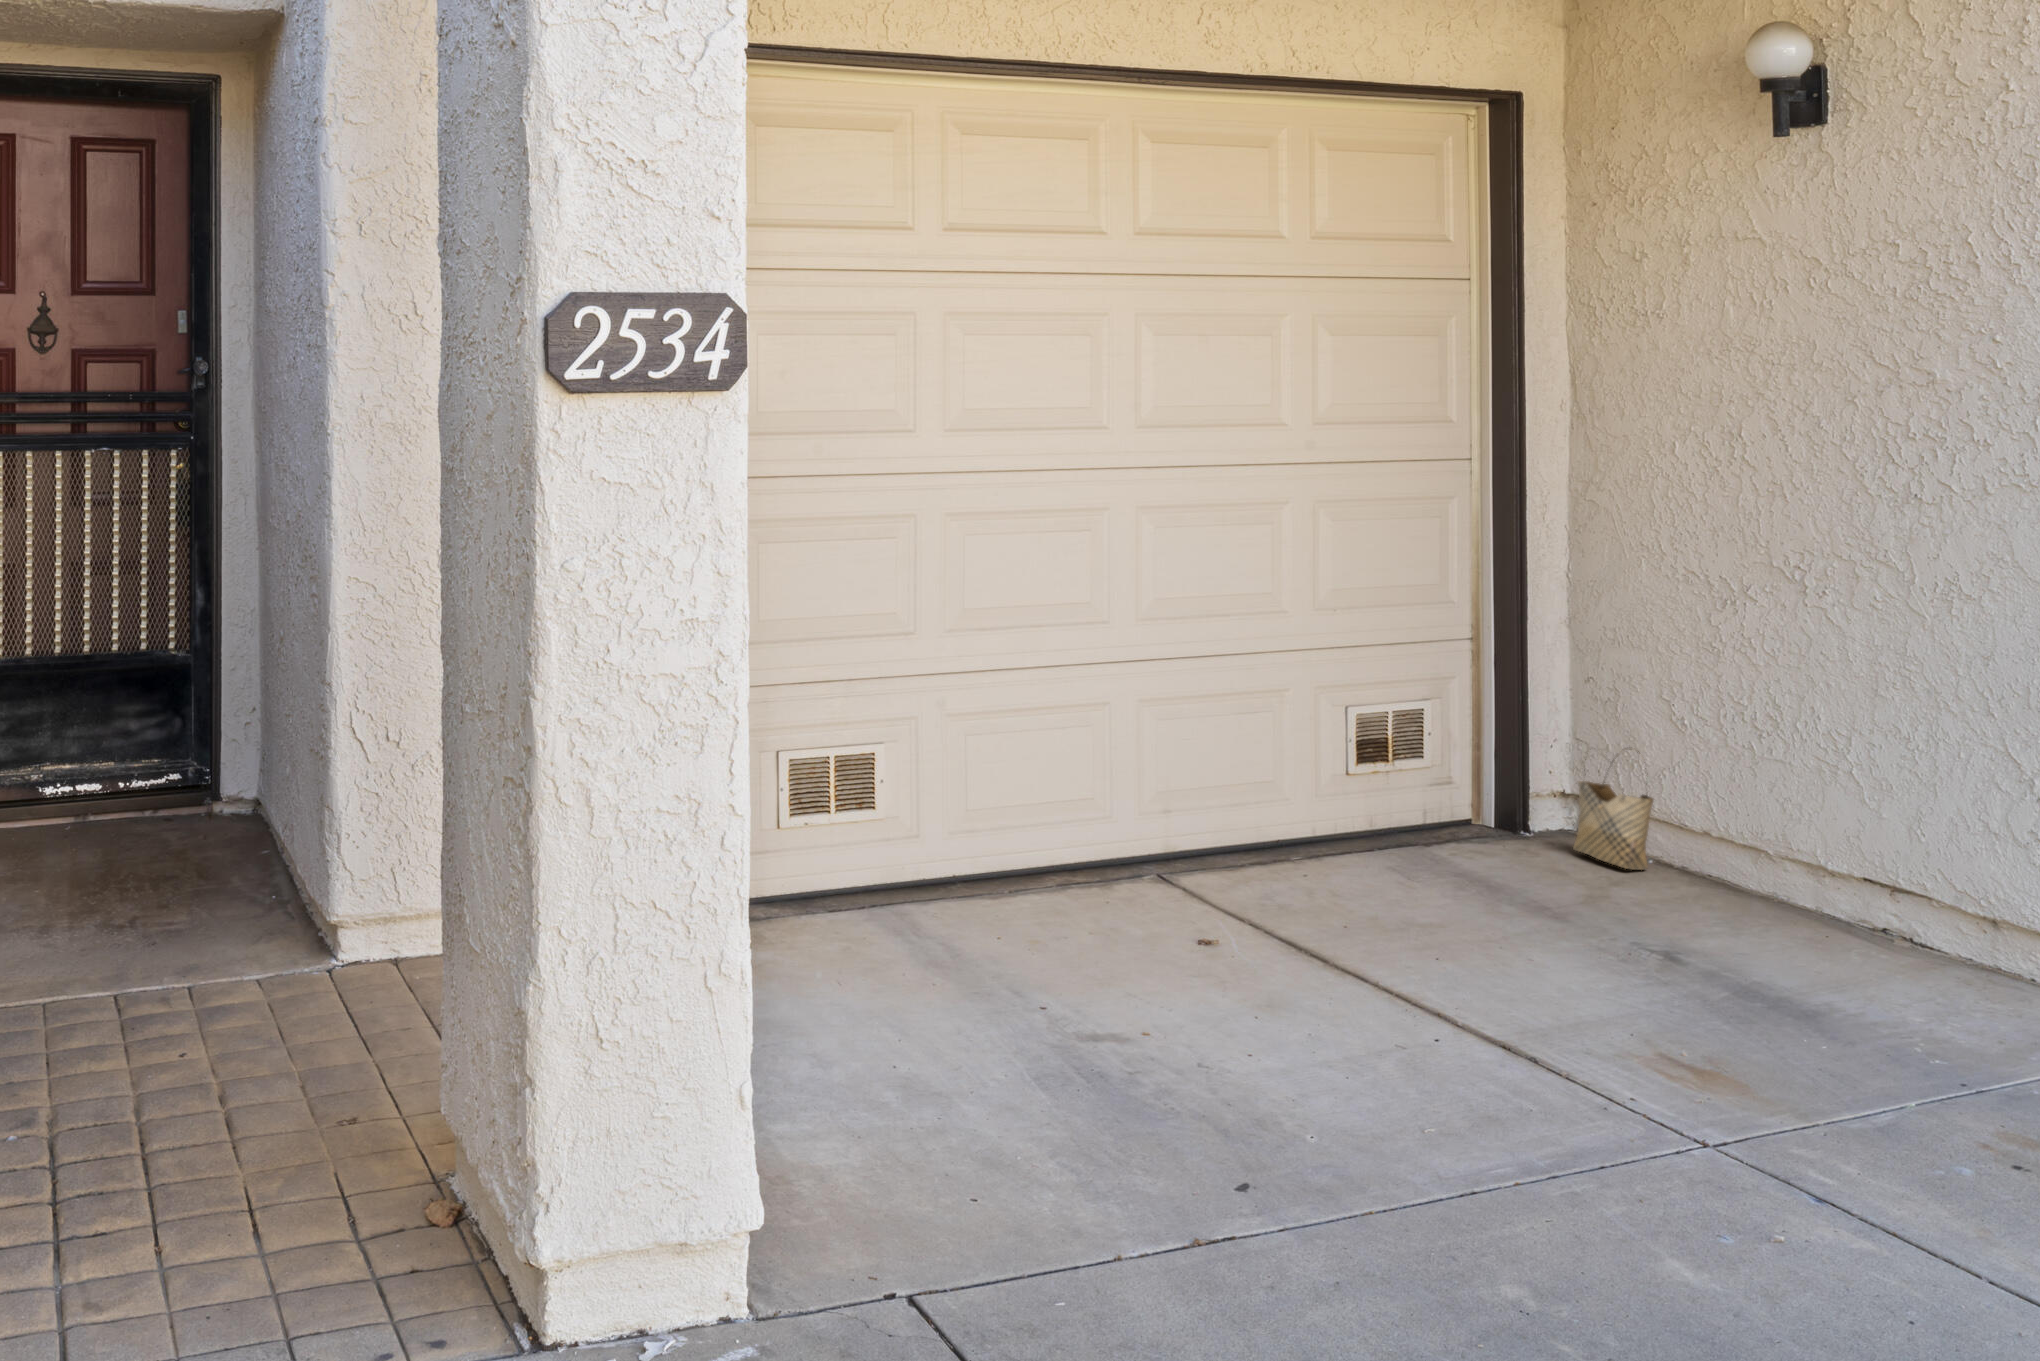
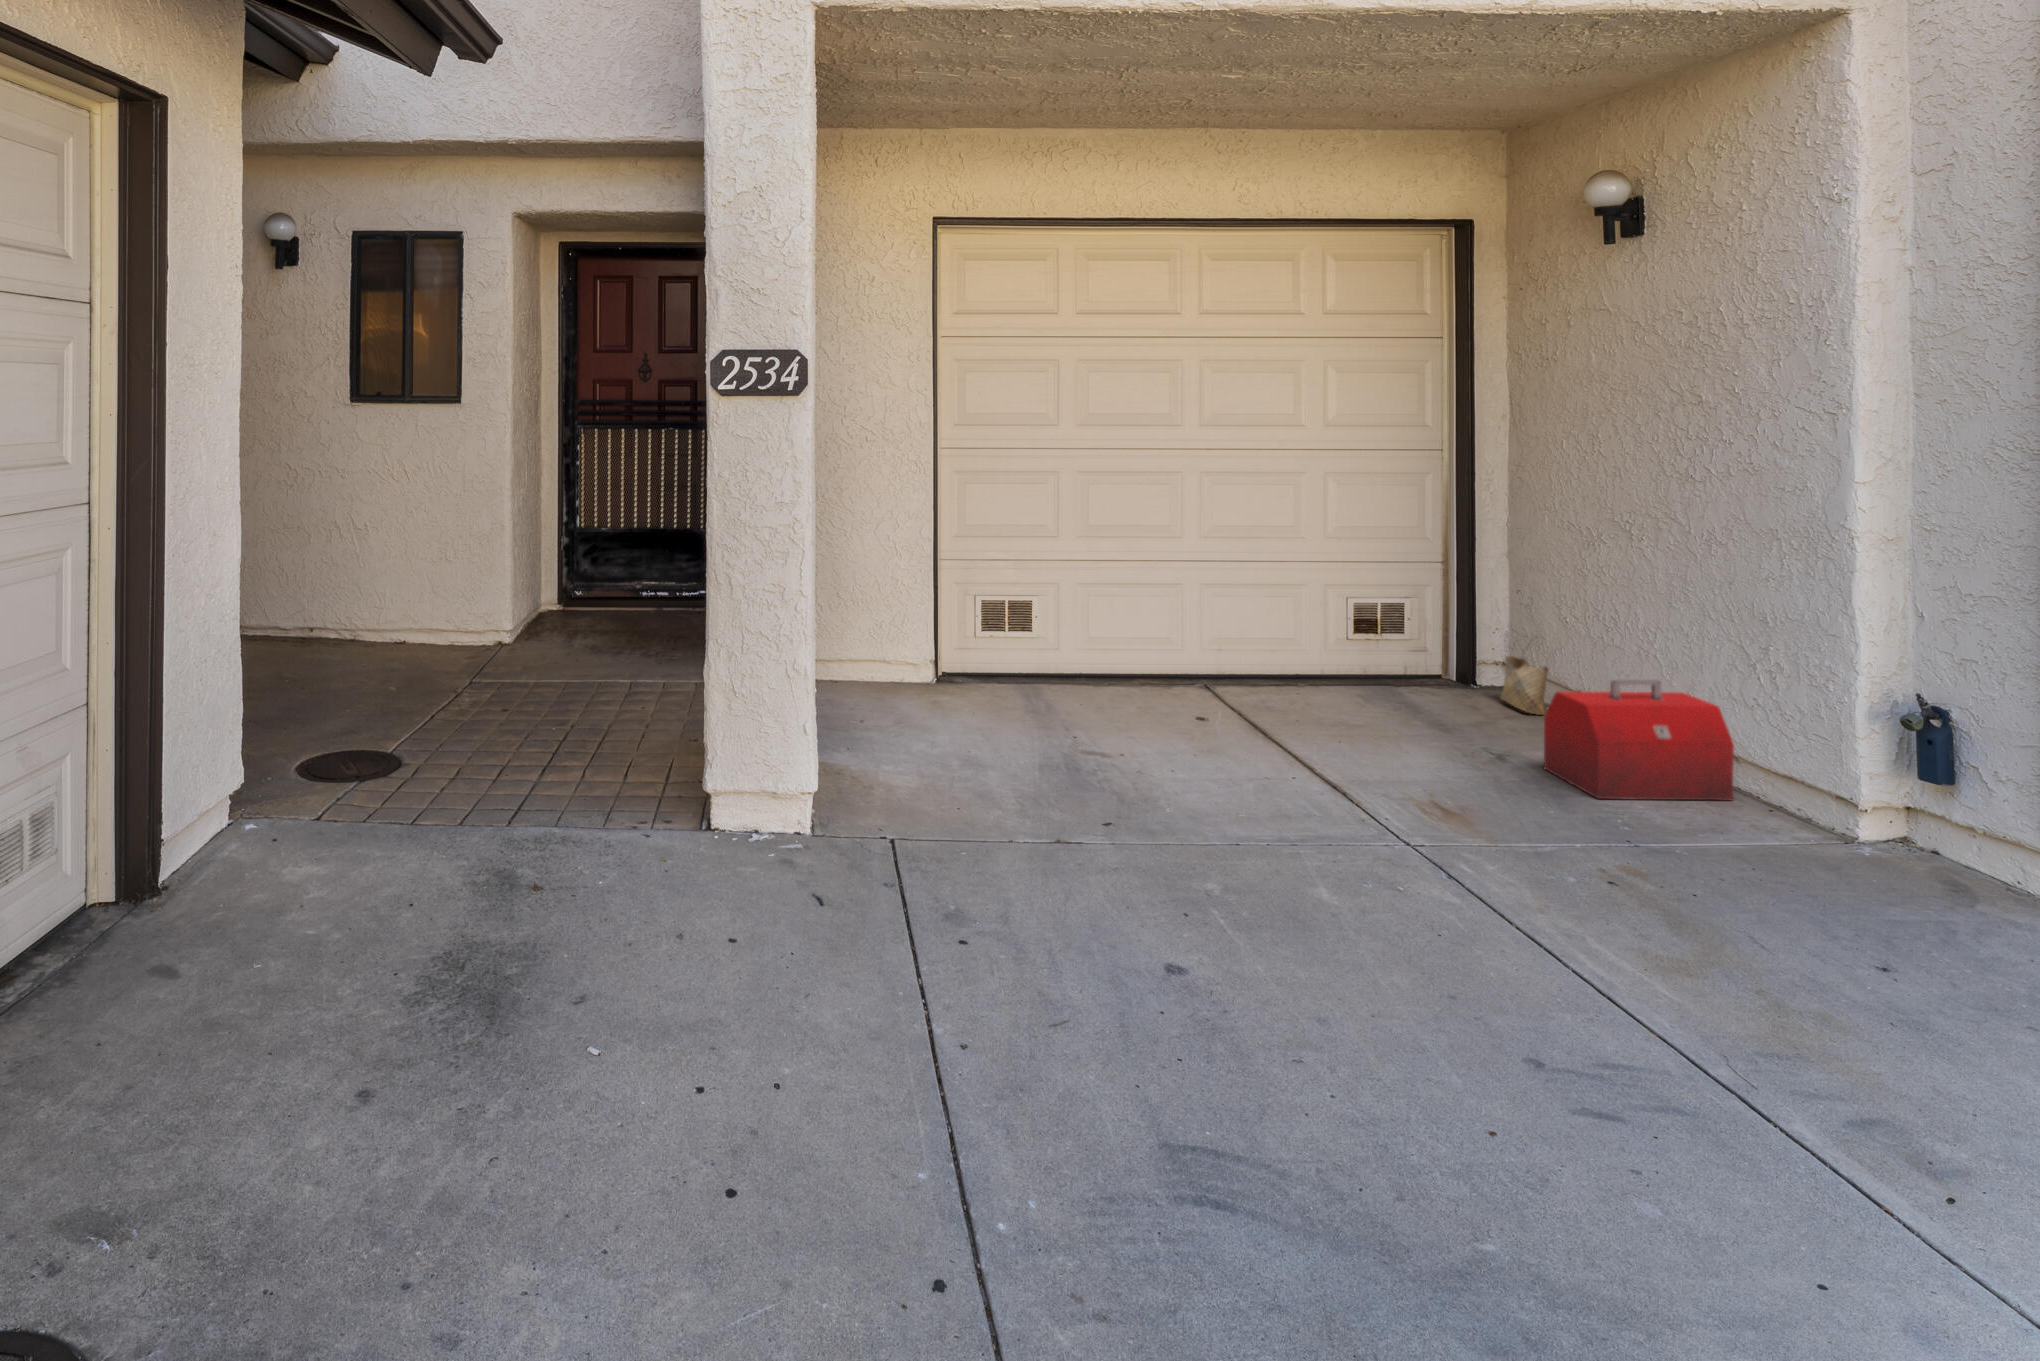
toolbox: none [1734,809,1998,1008] -> present [1544,678,1734,800]

